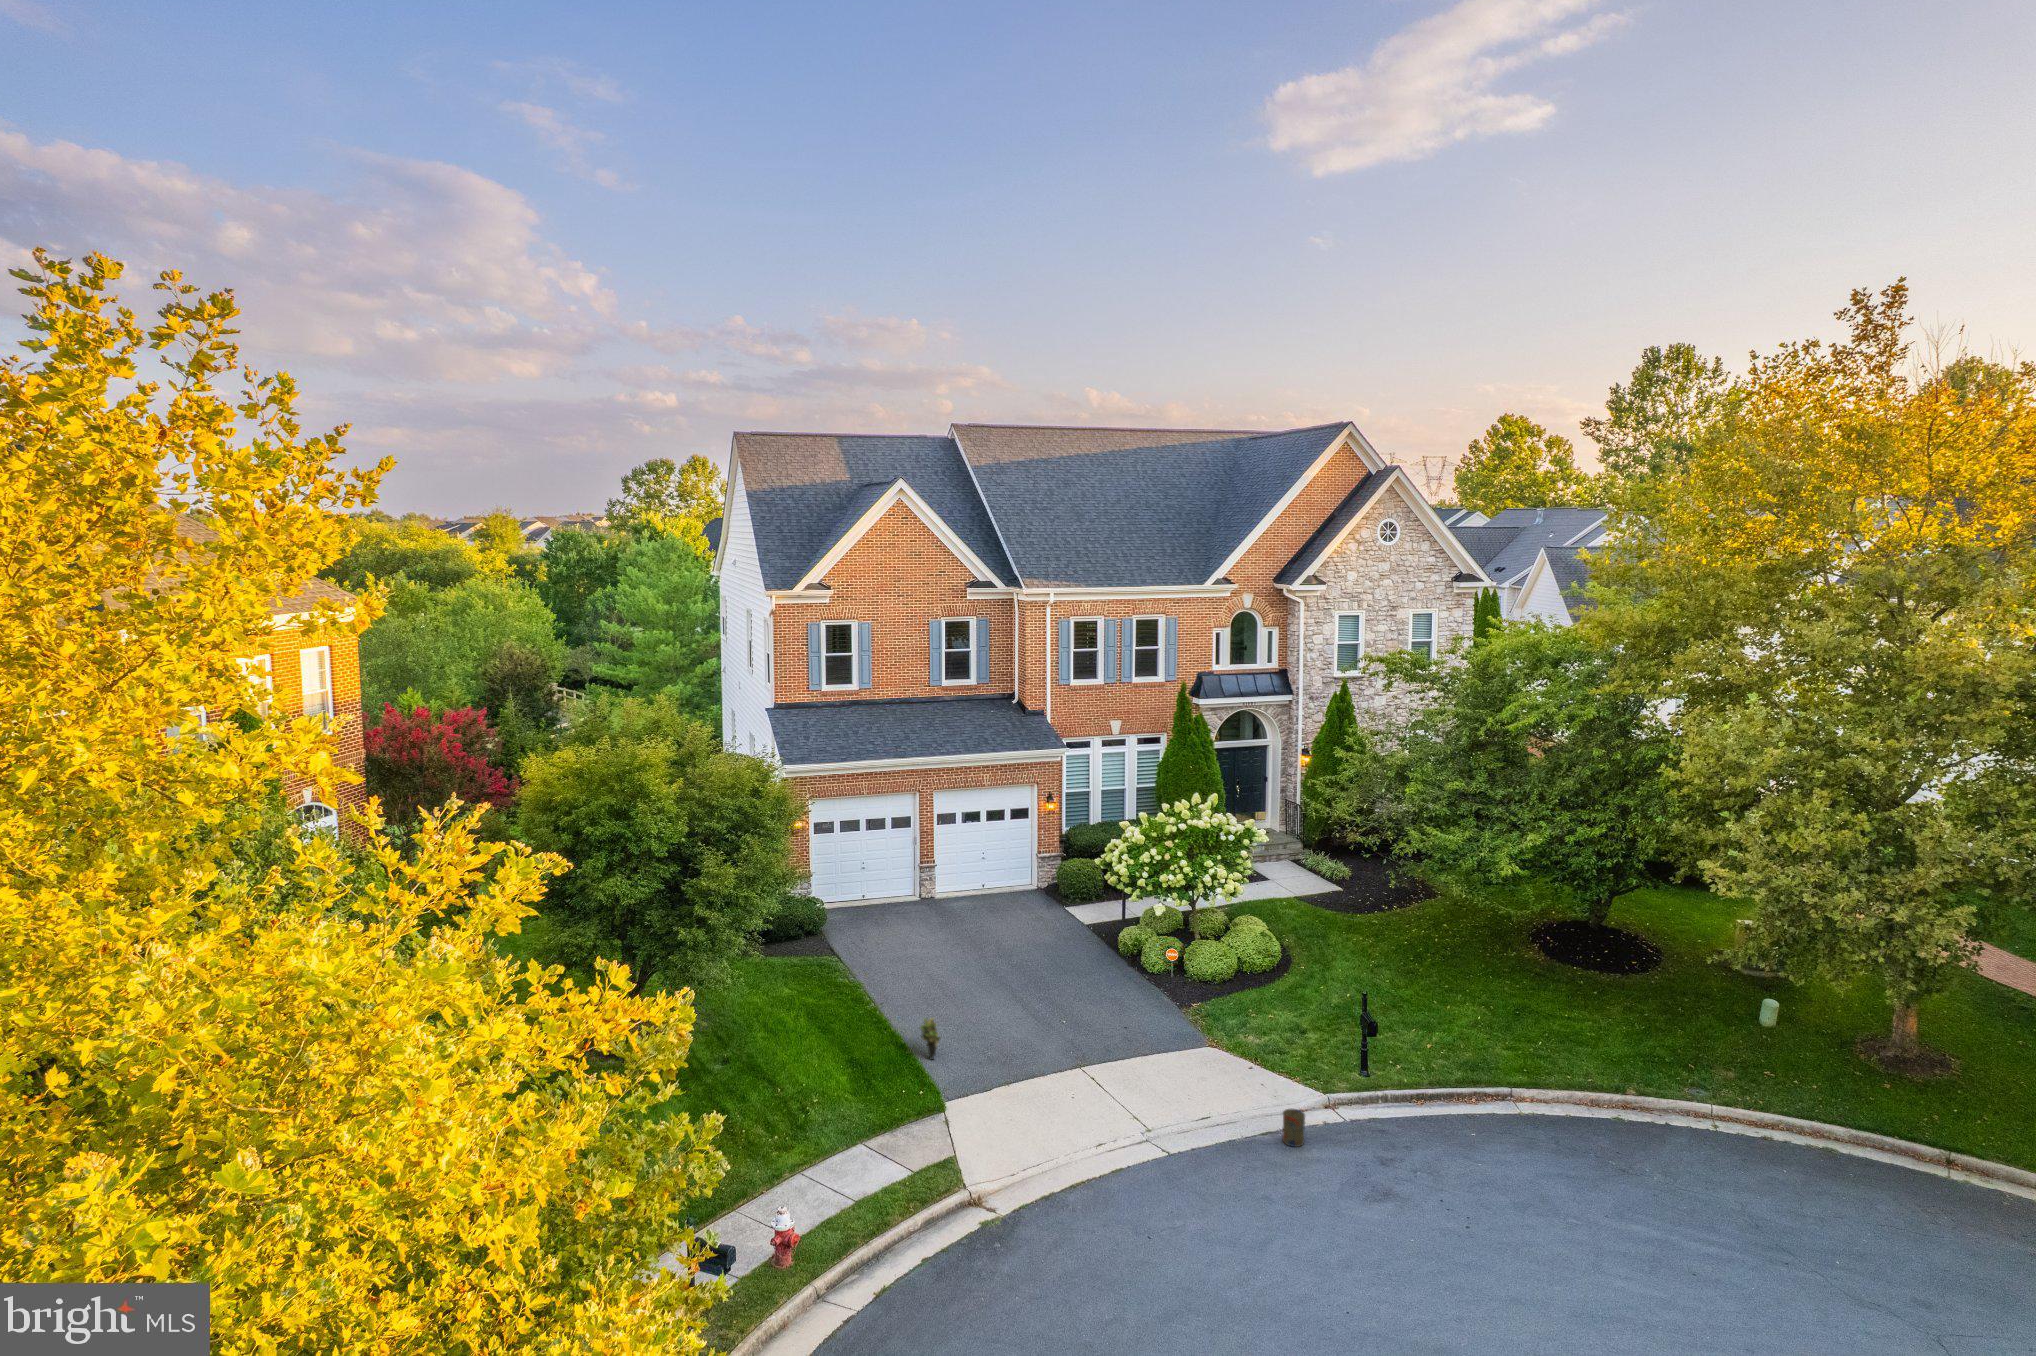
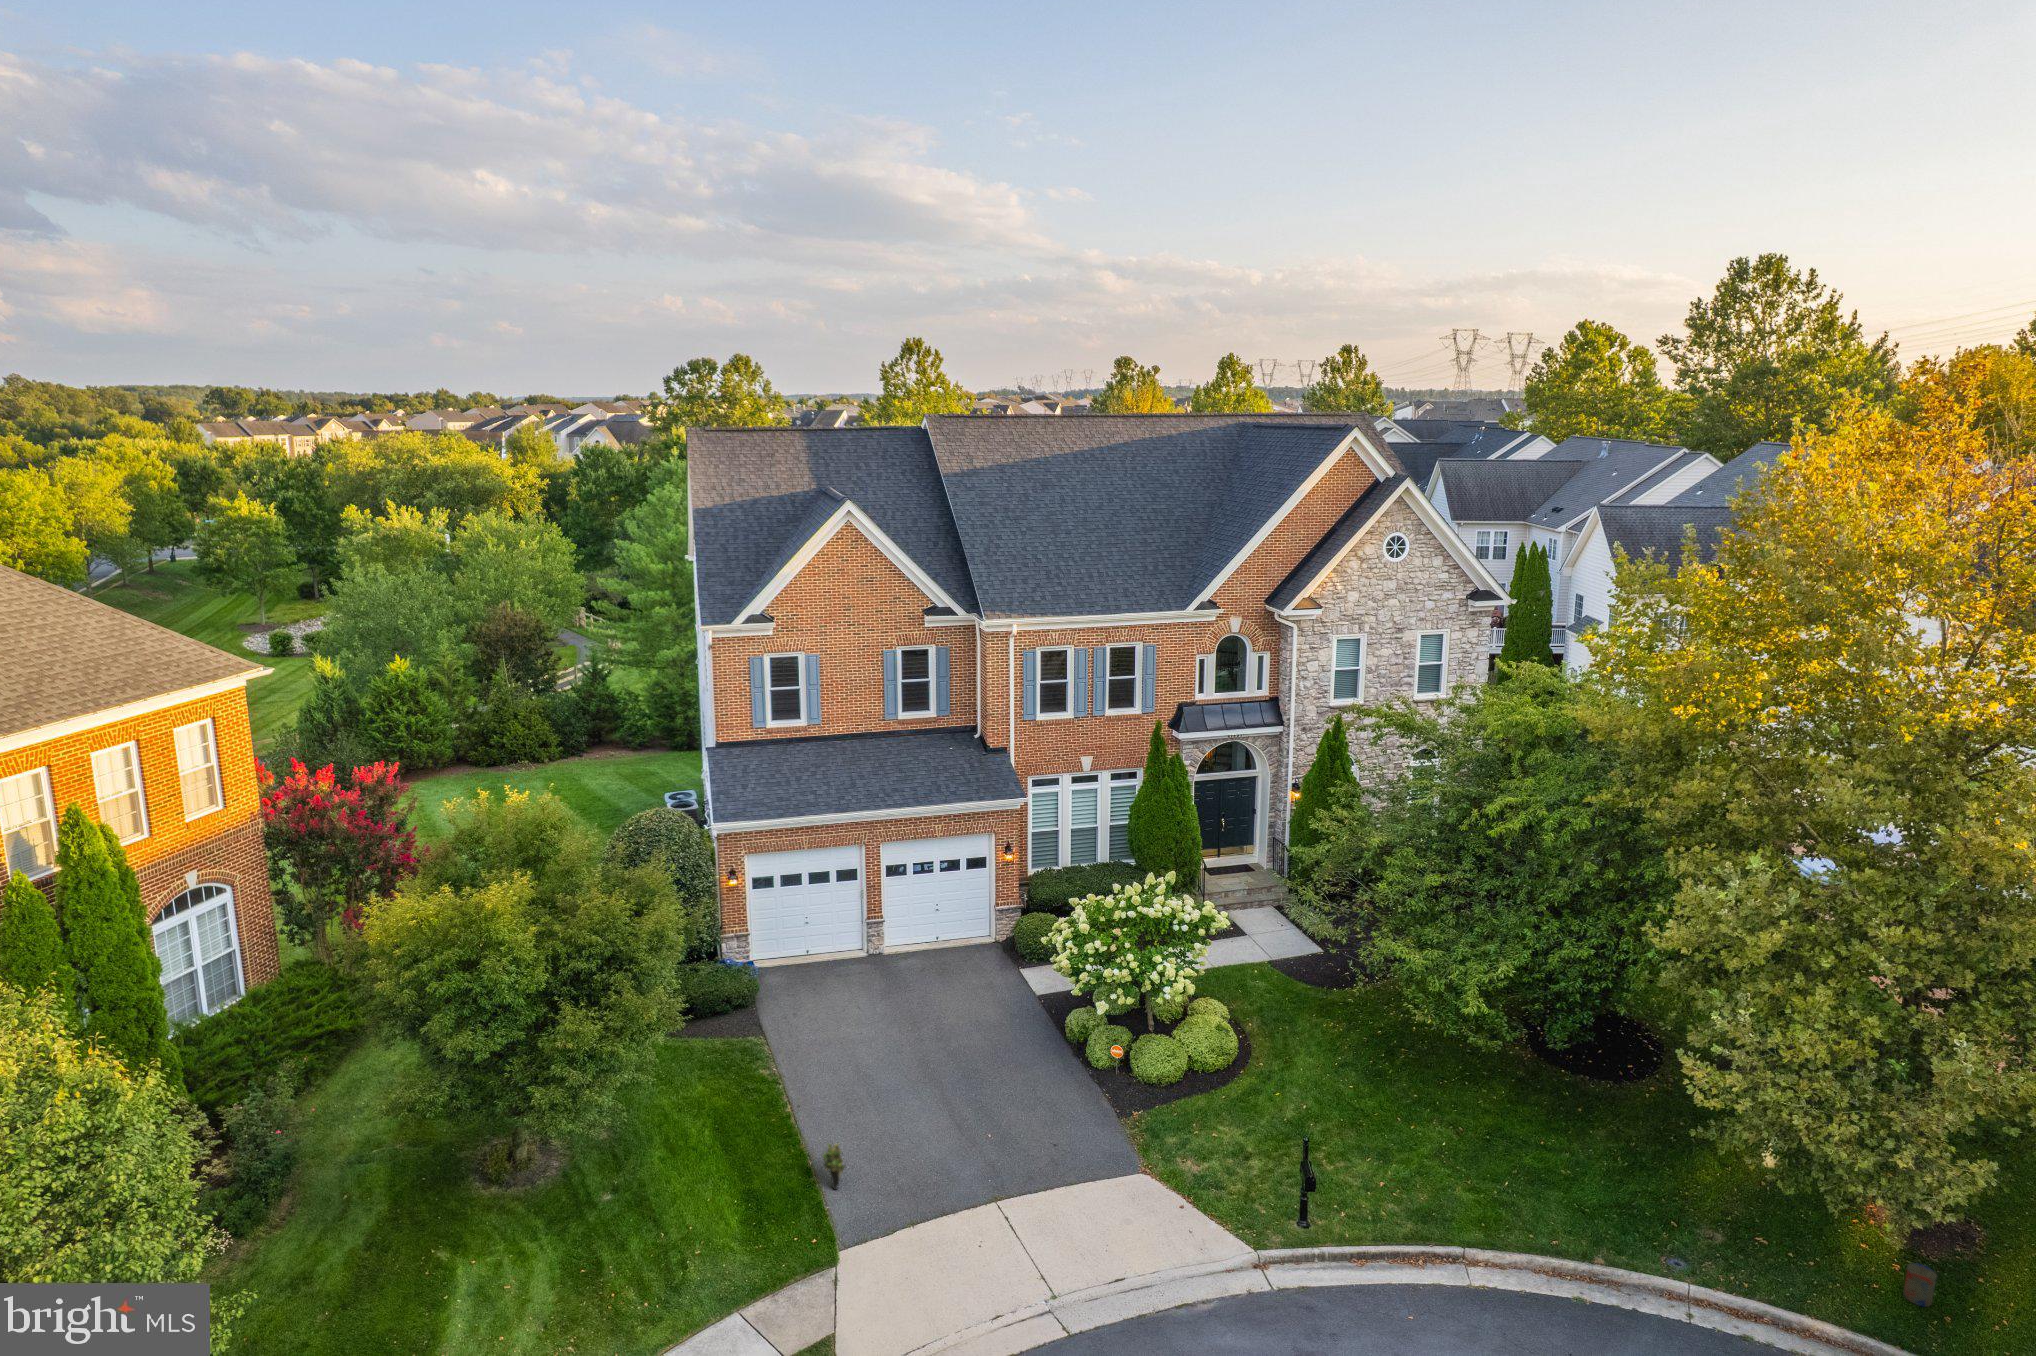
trash can: present [1282,1109,1305,1147] -> present [1903,1263,1937,1307]

